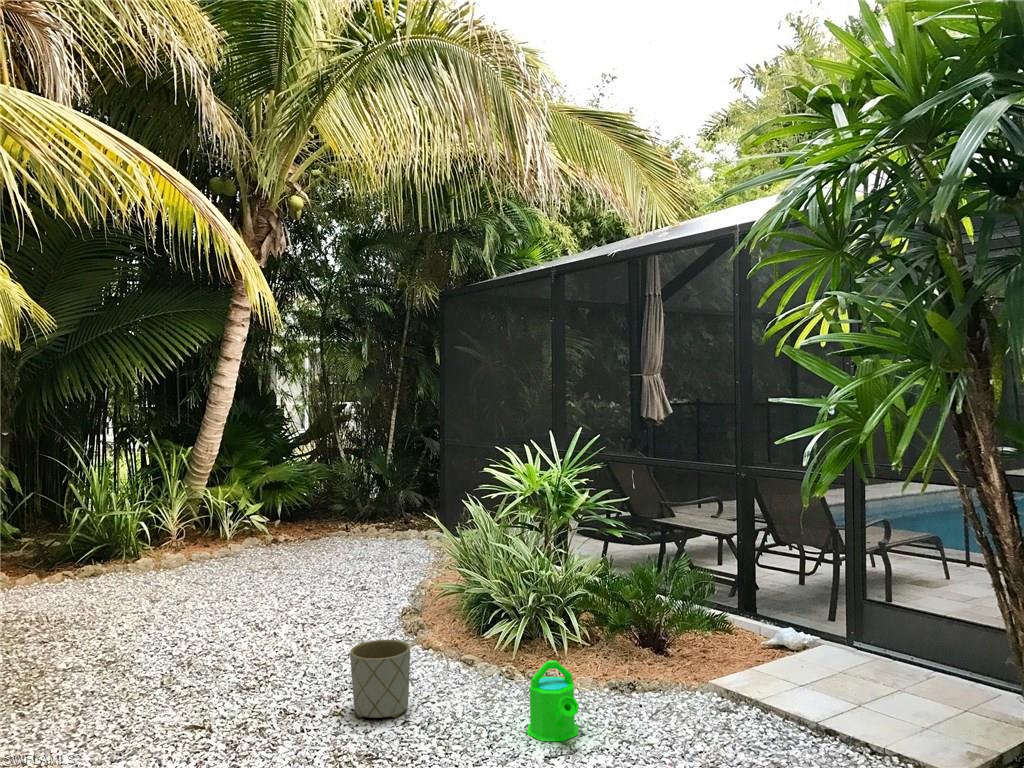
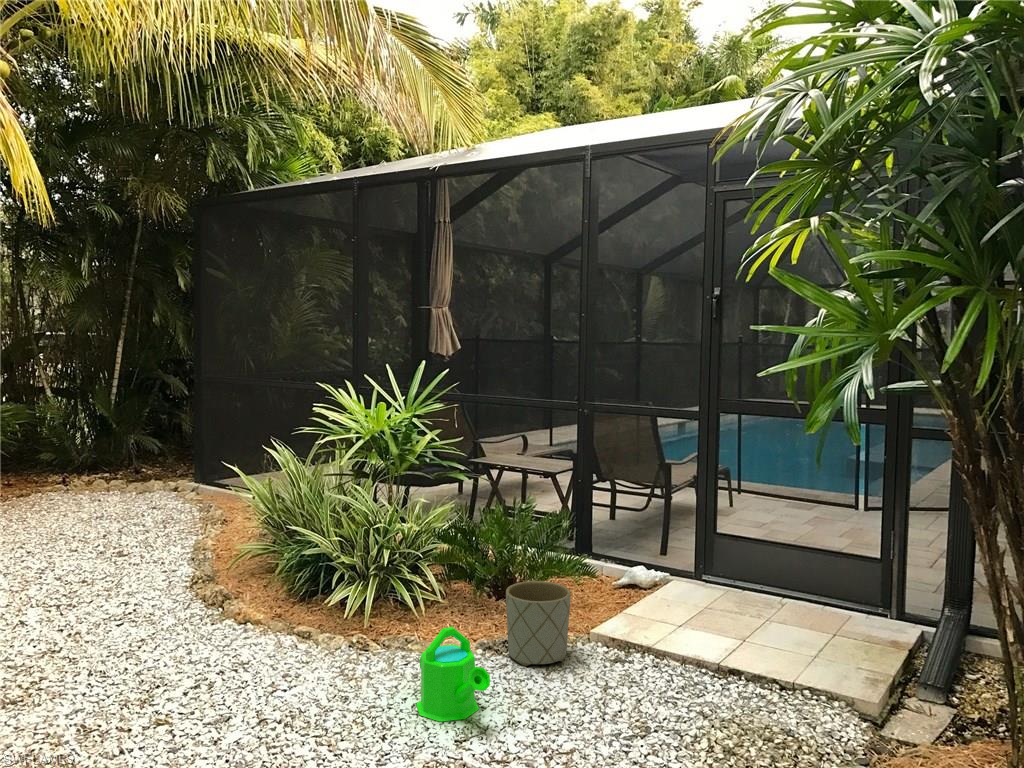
planter: present [350,640,410,718] -> present [506,581,571,666]

